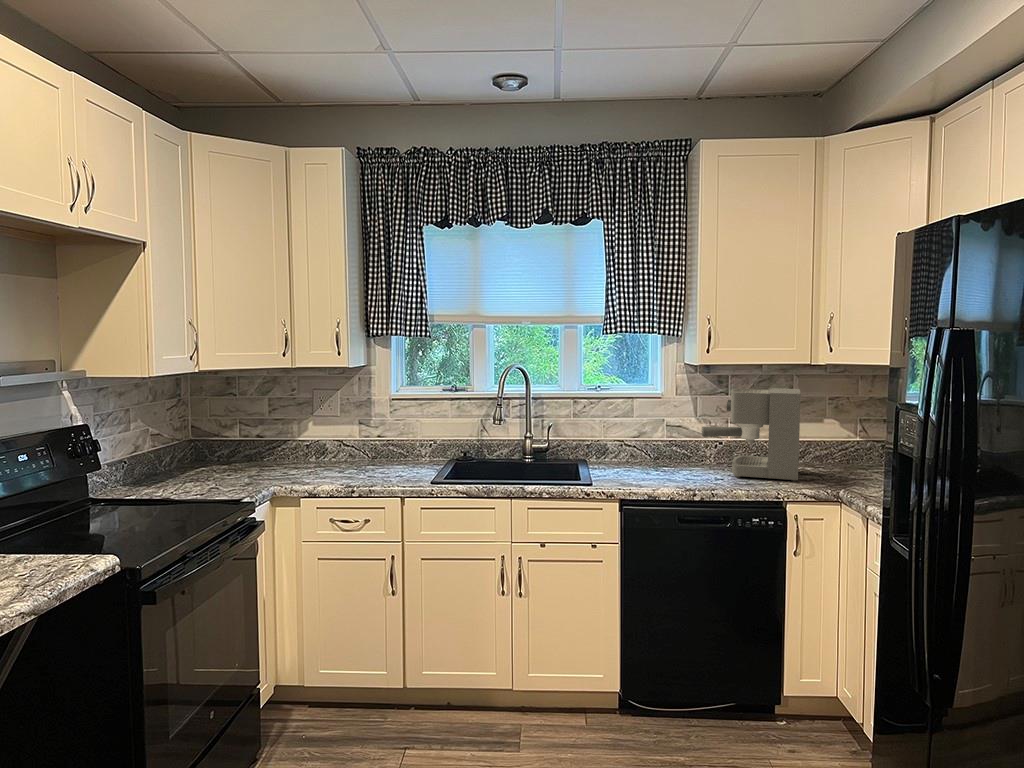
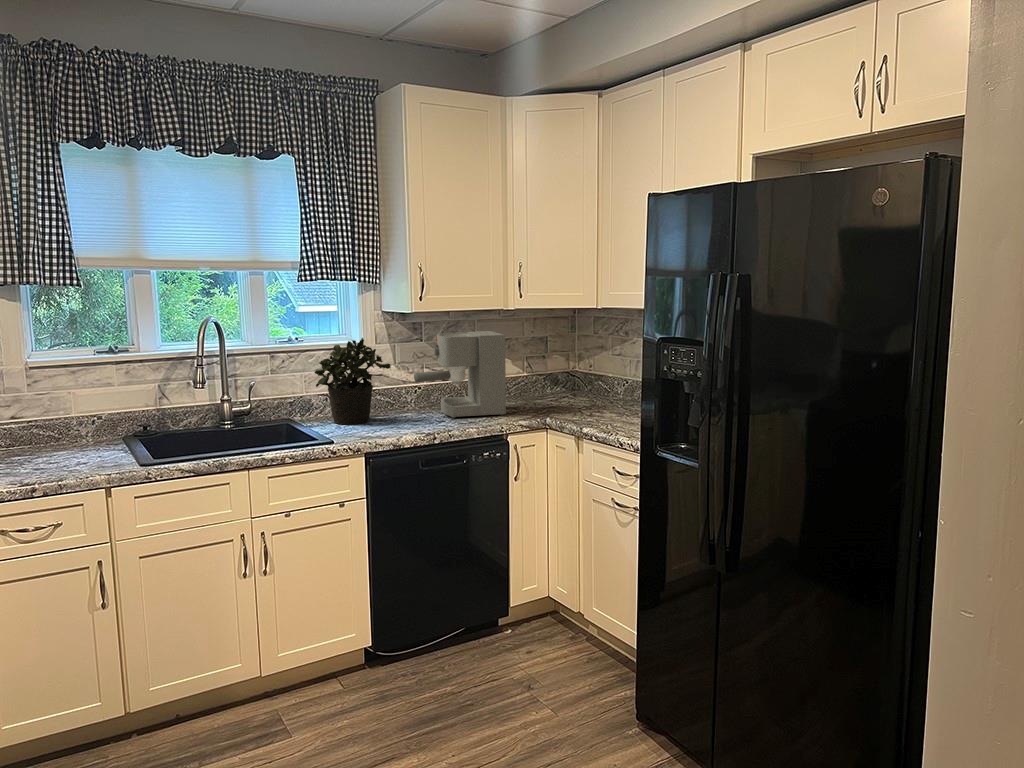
potted plant: none [602,388,677,471] -> present [314,338,391,424]

